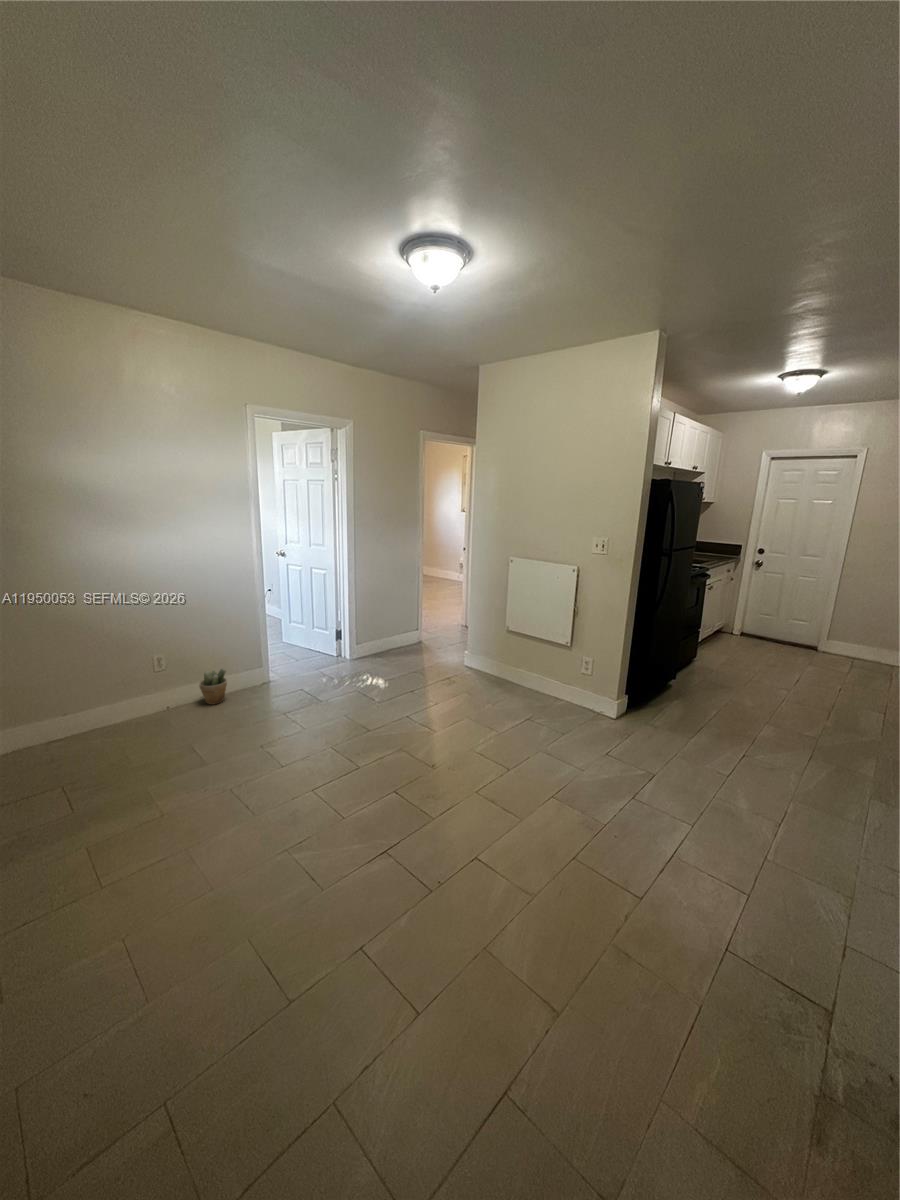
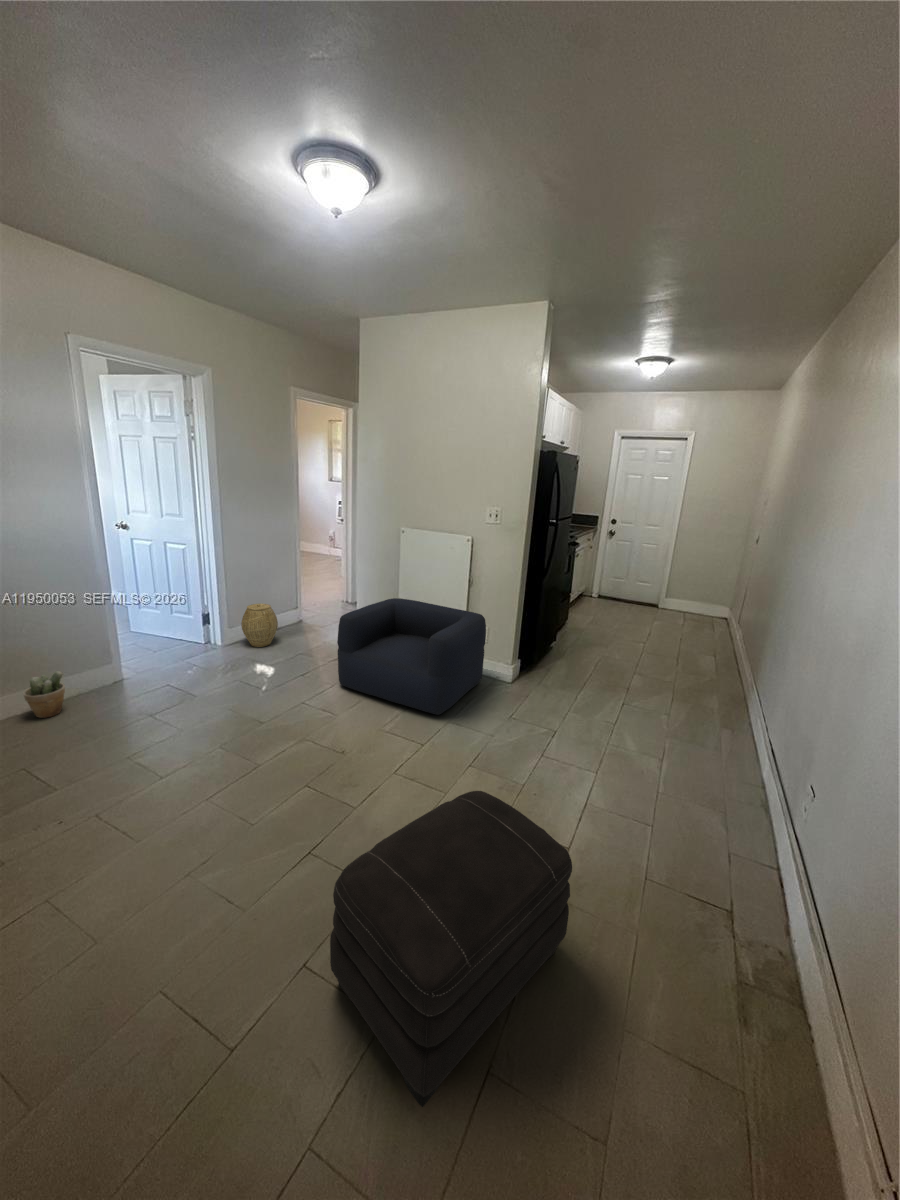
woven basket: none [366,623,396,662] -> present [241,604,278,647]
armchair: none [441,624,588,742] -> present [337,598,486,715]
ottoman: none [380,816,620,1105] -> present [330,791,572,1107]

